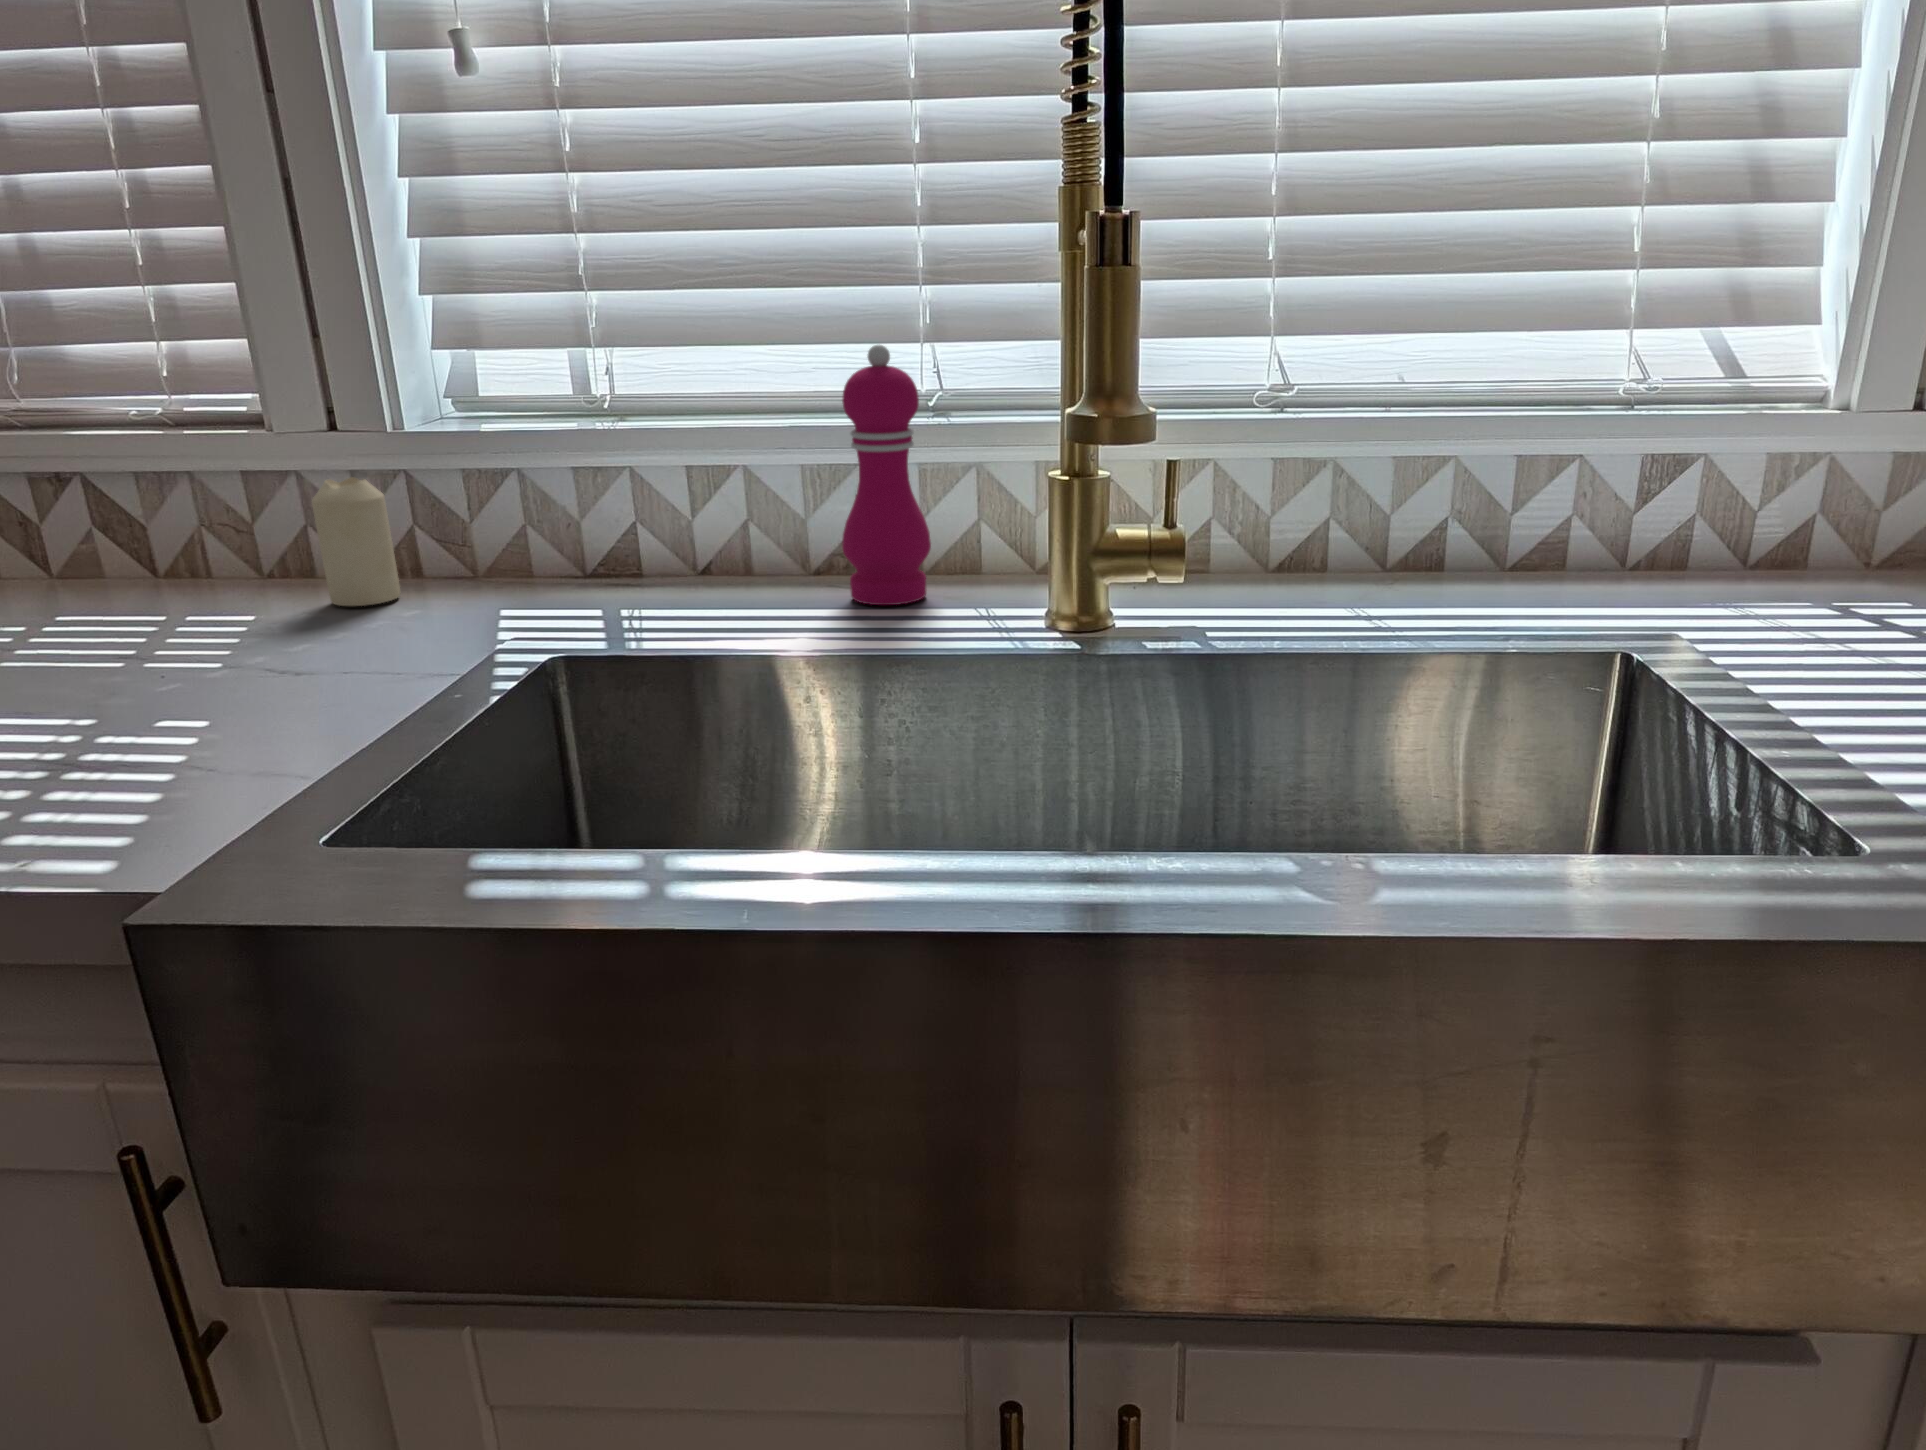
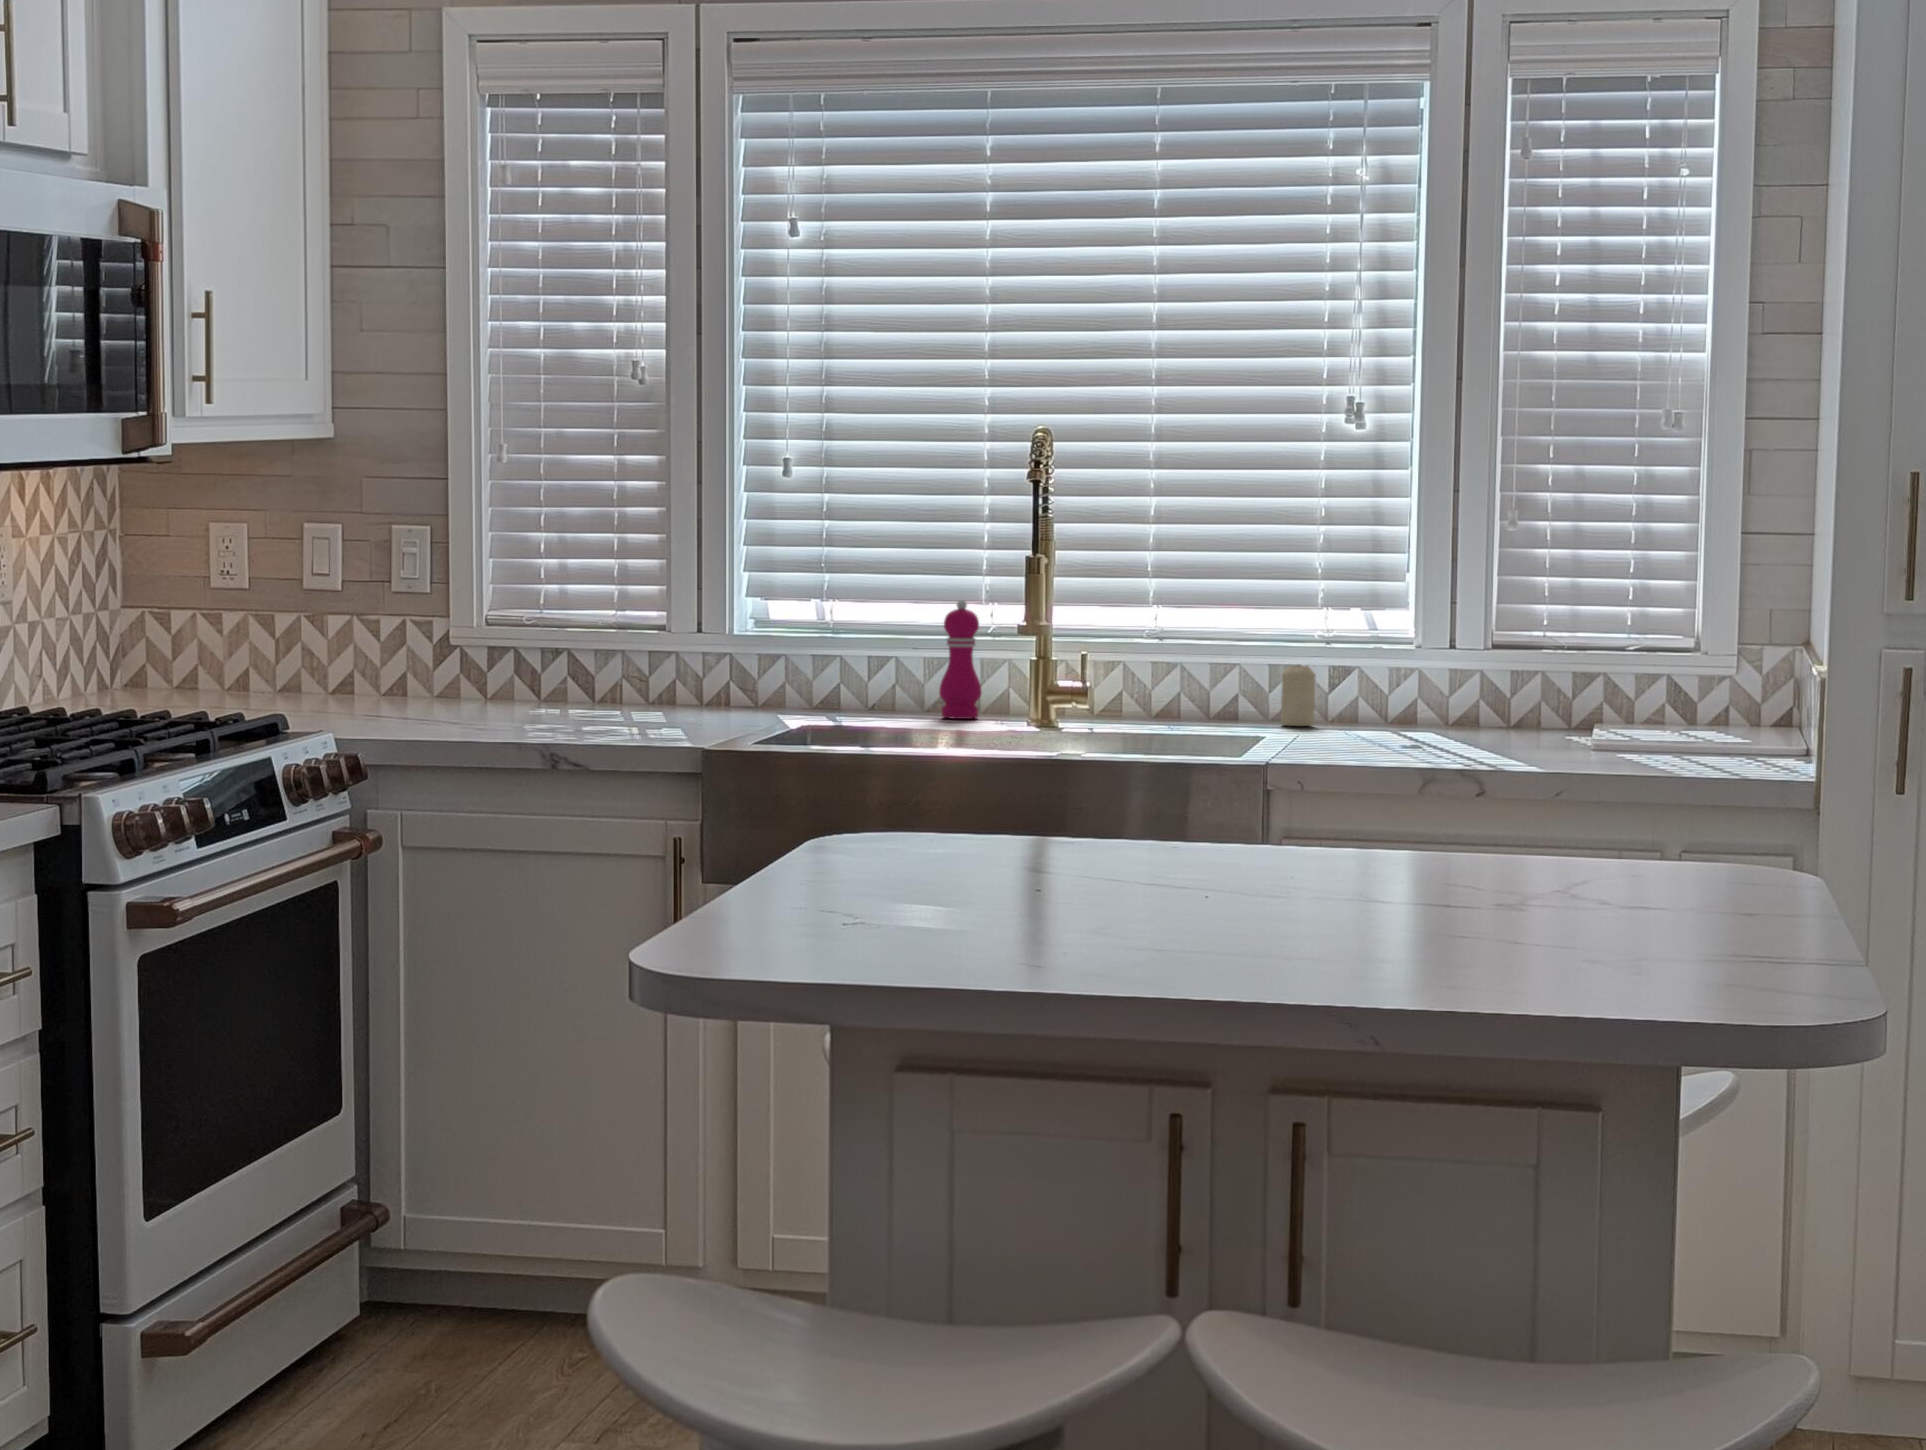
candle: present [312,477,400,606] -> present [1281,665,1316,726]

